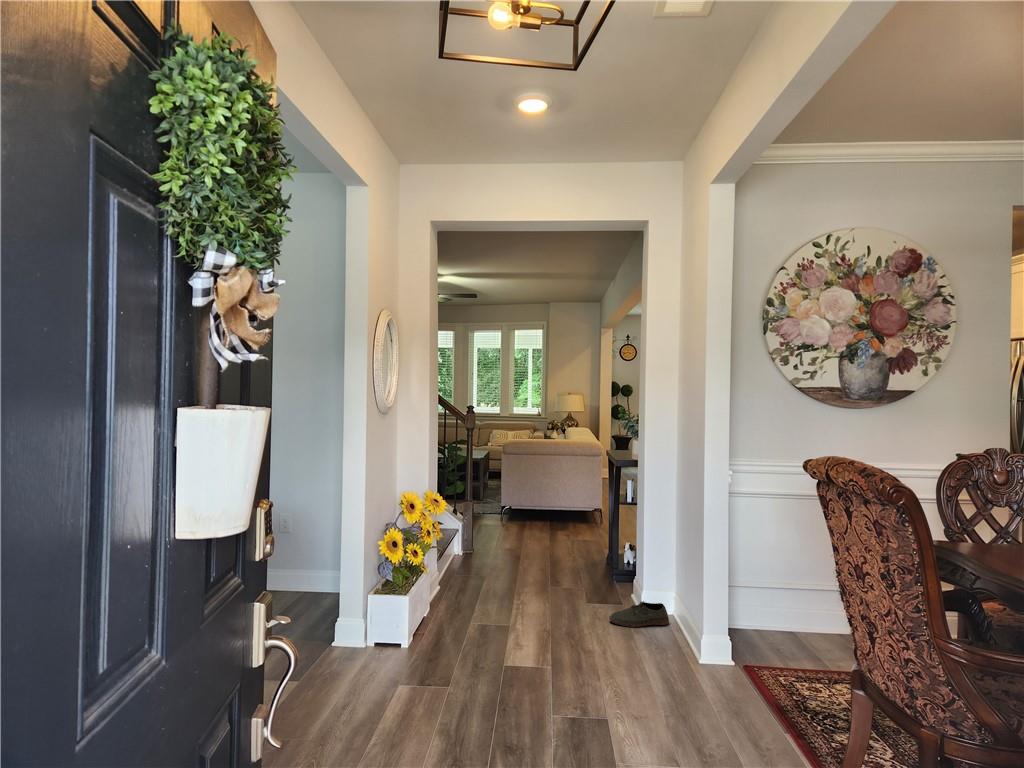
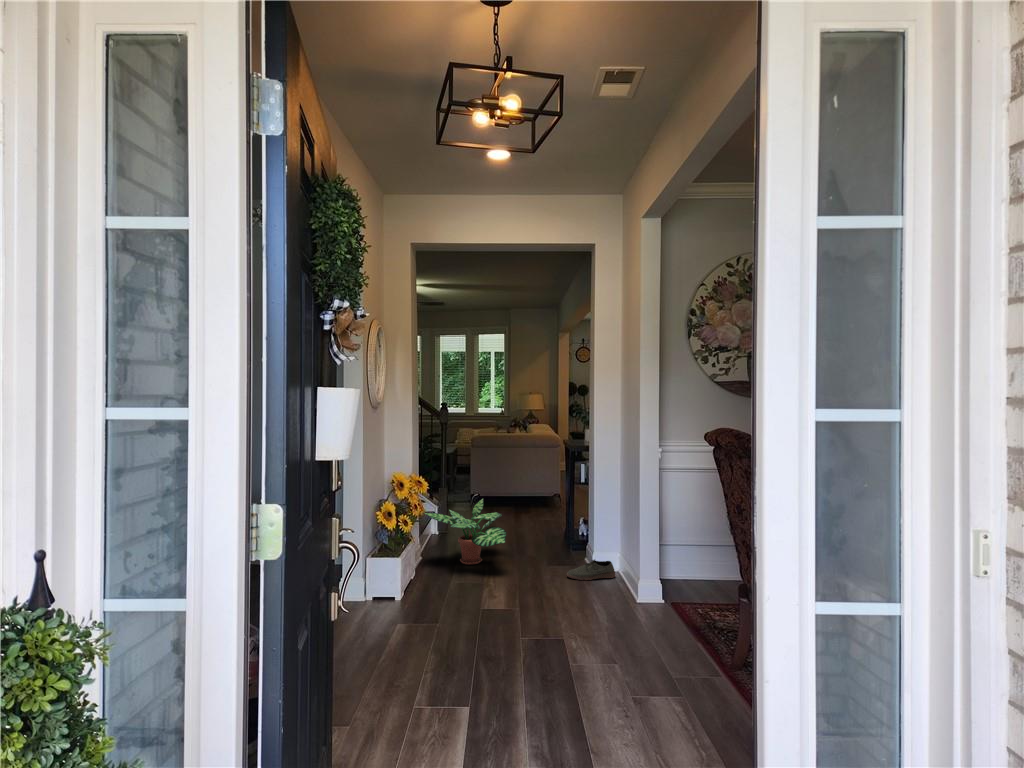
potted plant: none [442,521,538,599] -> present [425,499,507,565]

